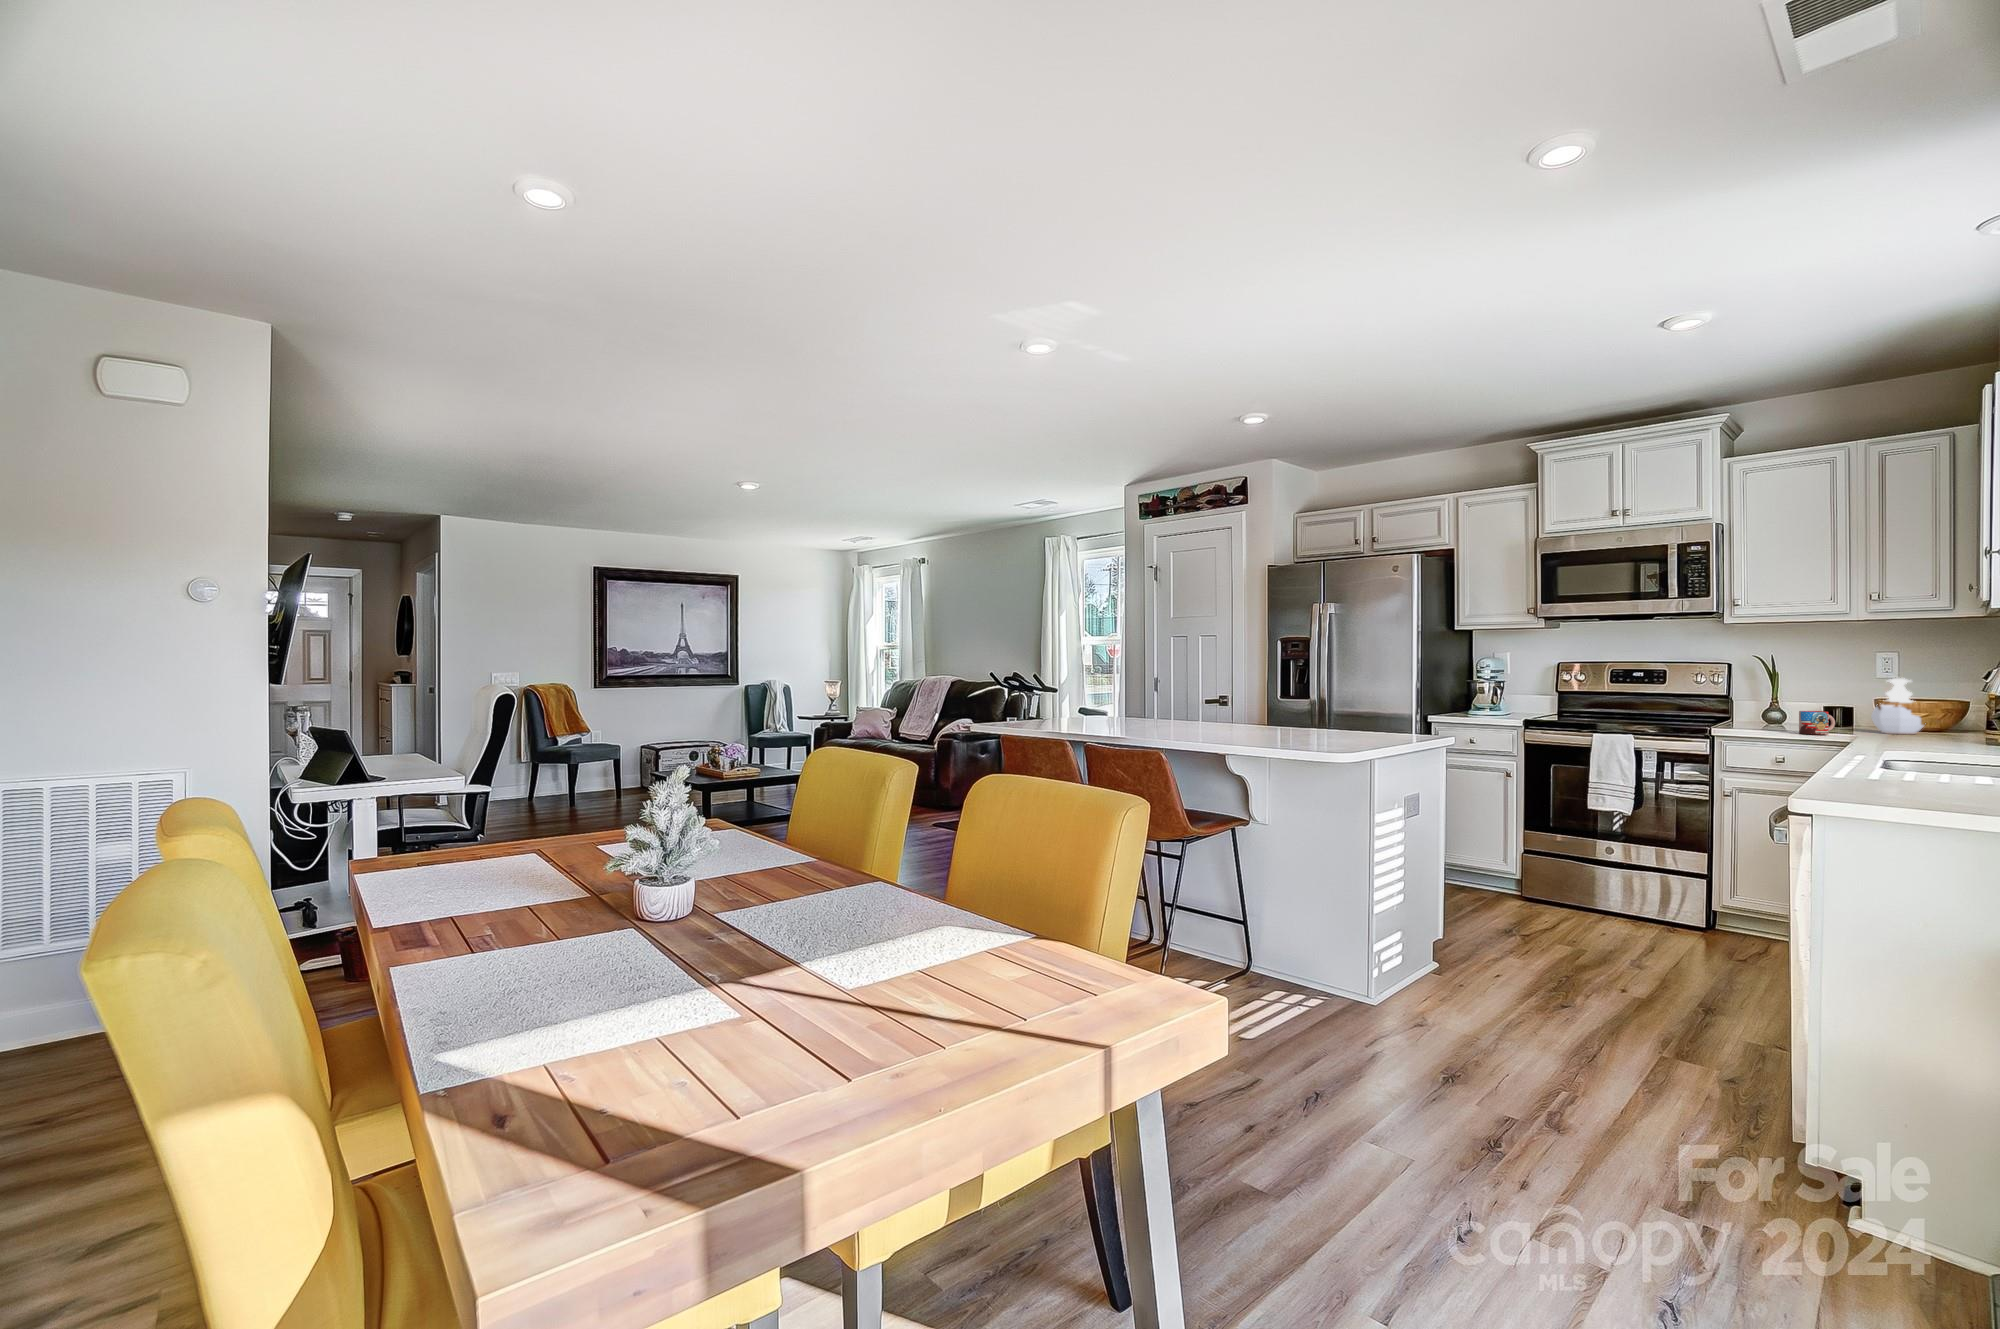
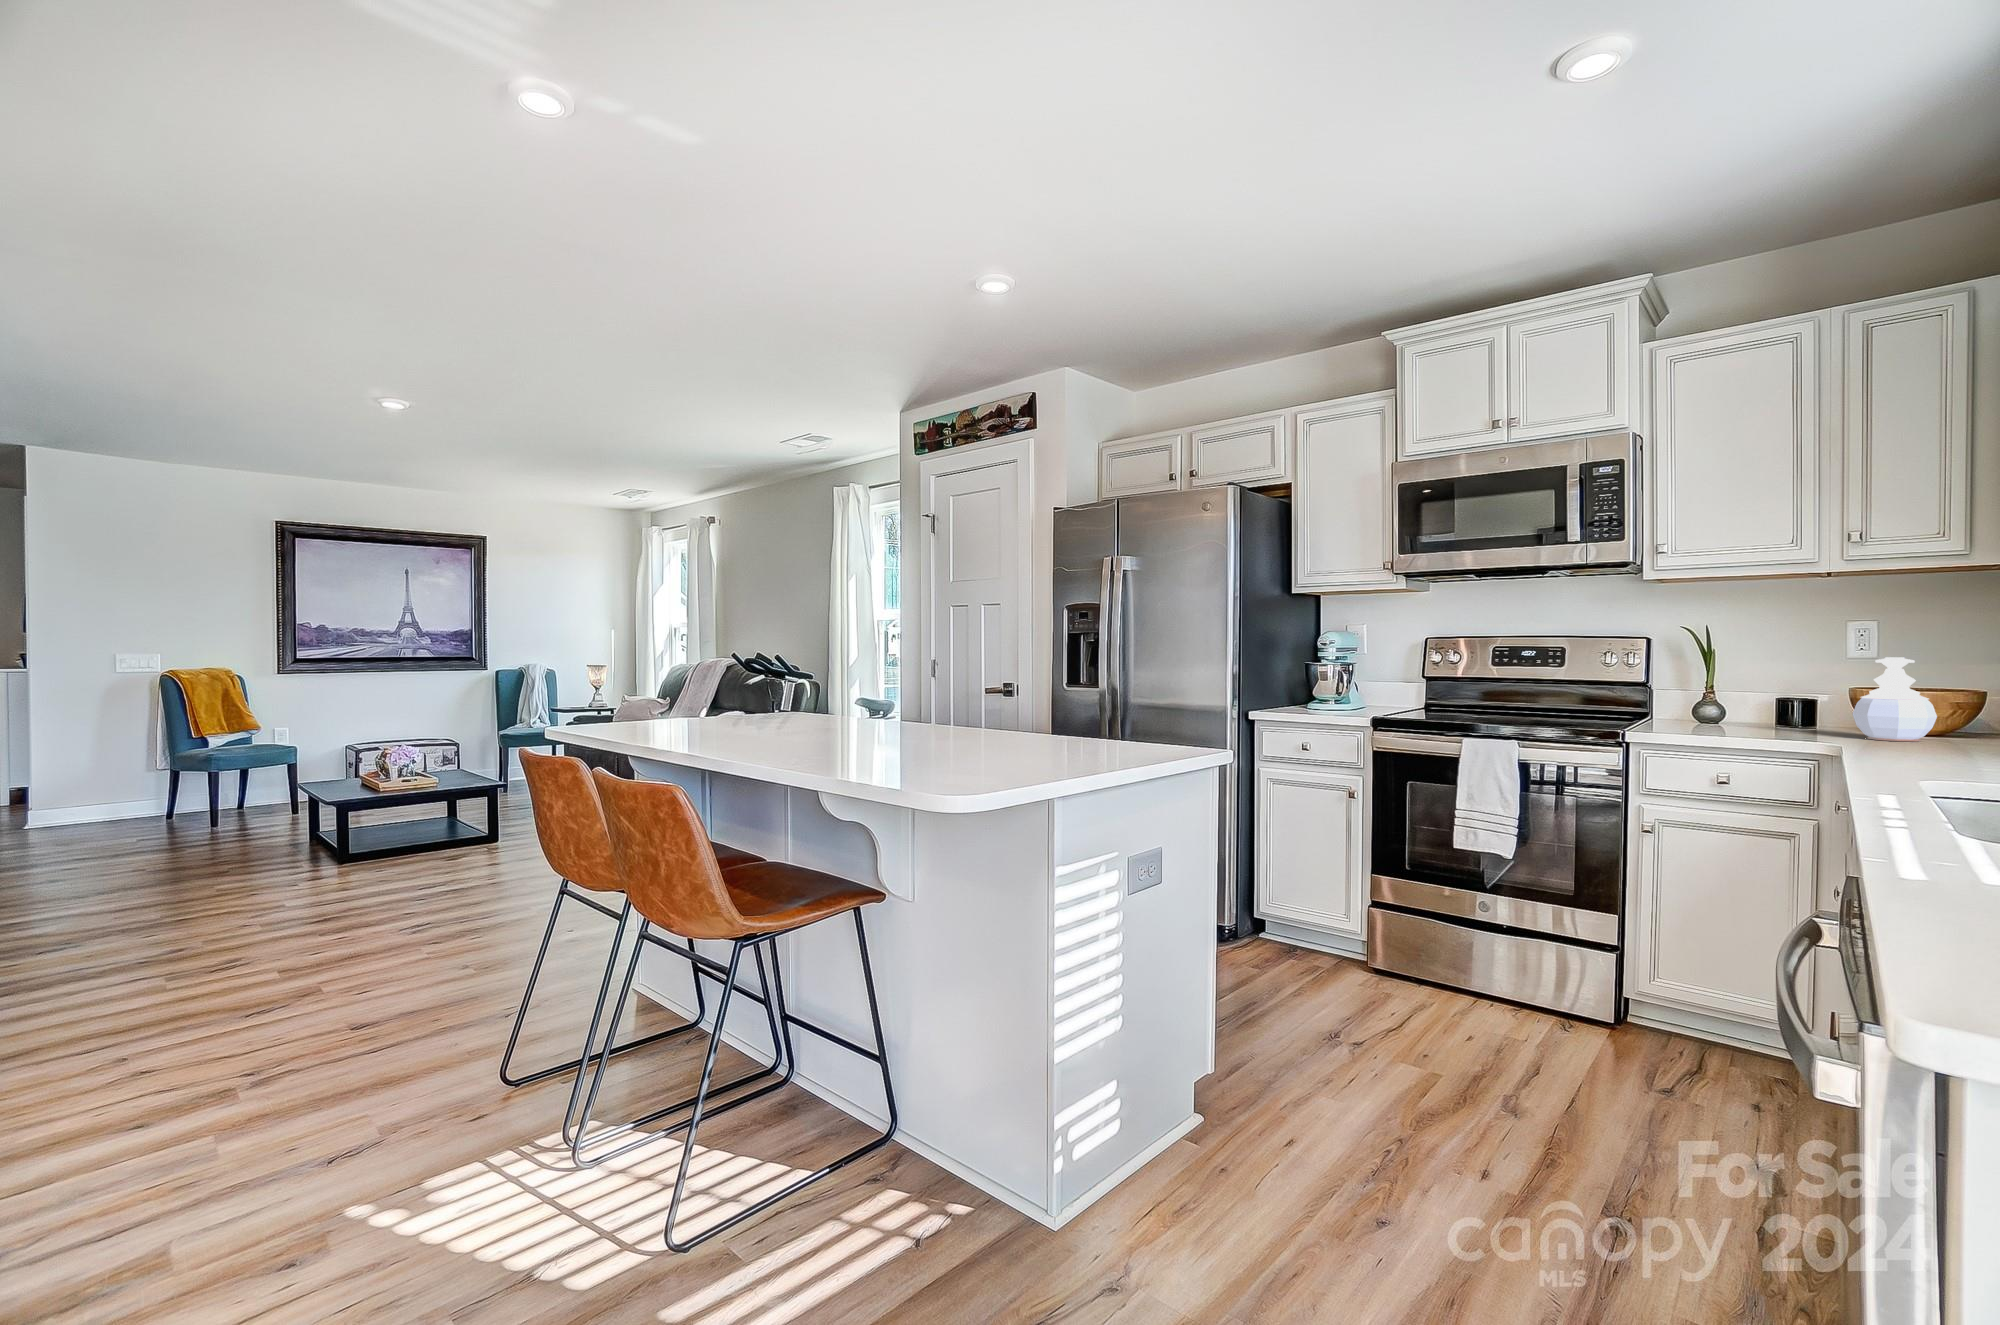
mug: present [1799,711,1835,735] -> none [1752,706,1806,743]

